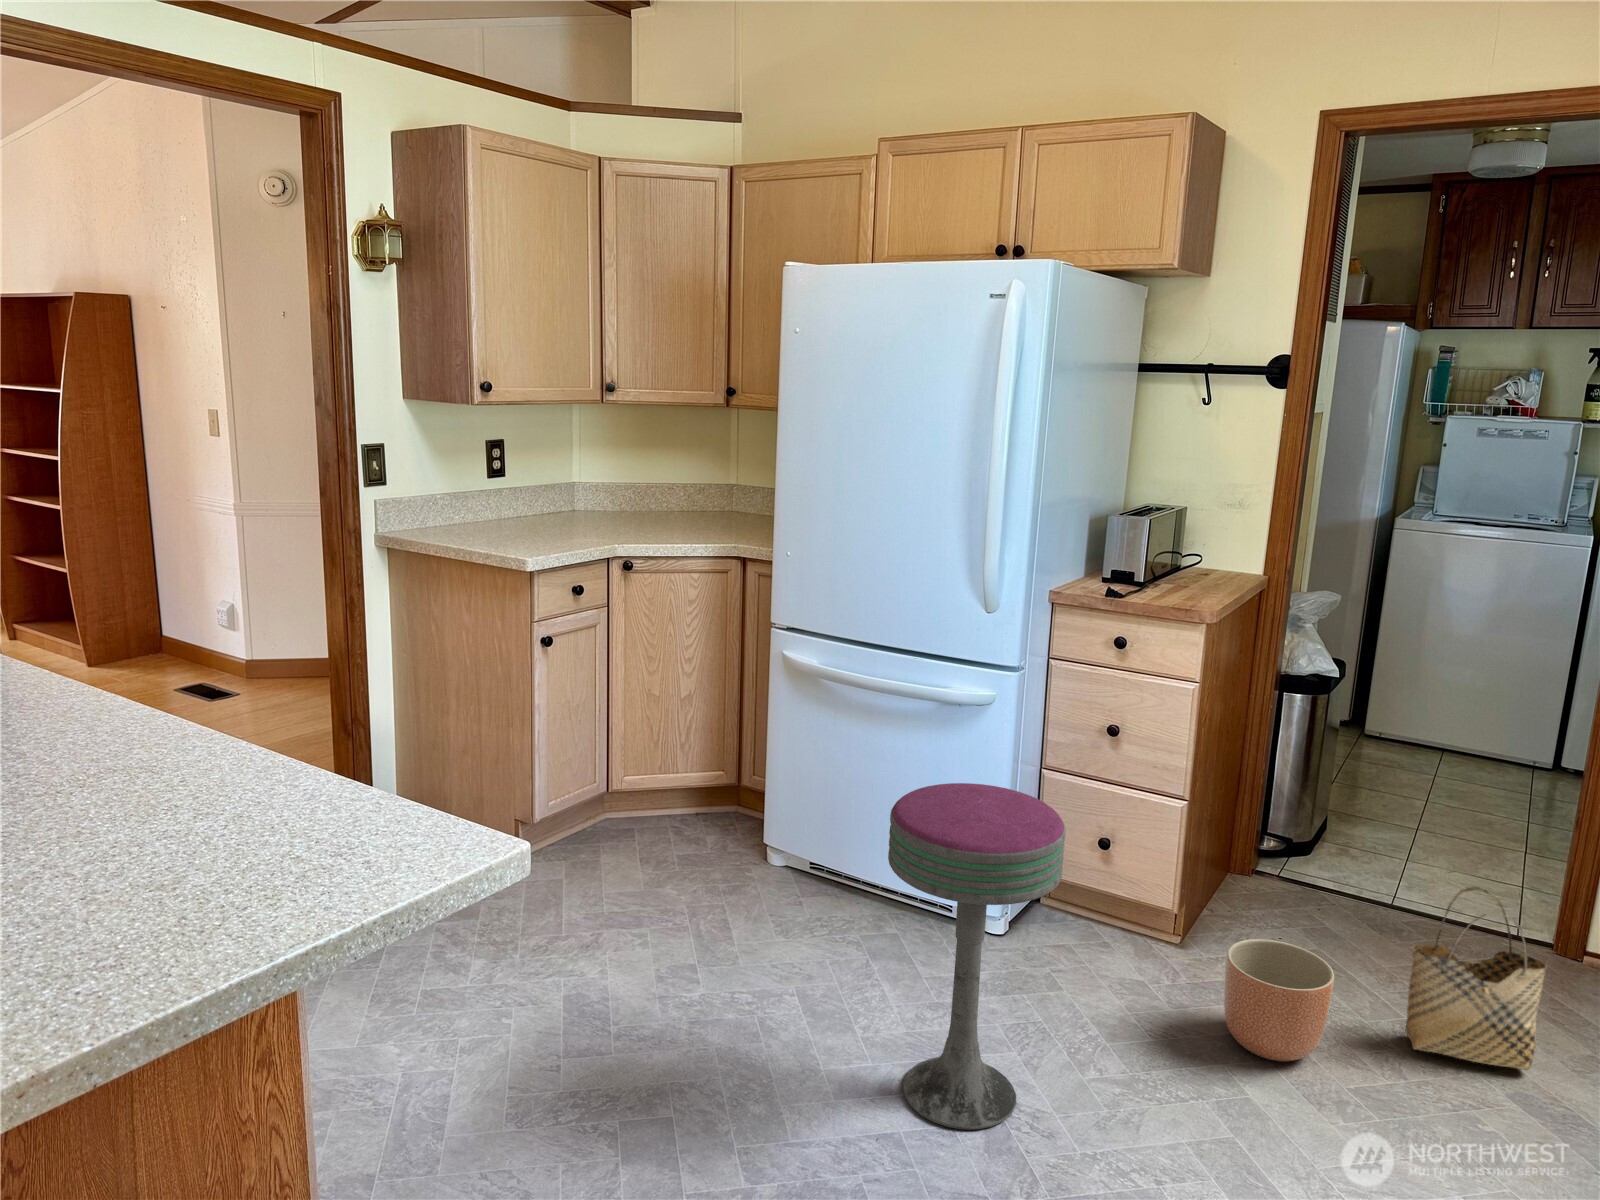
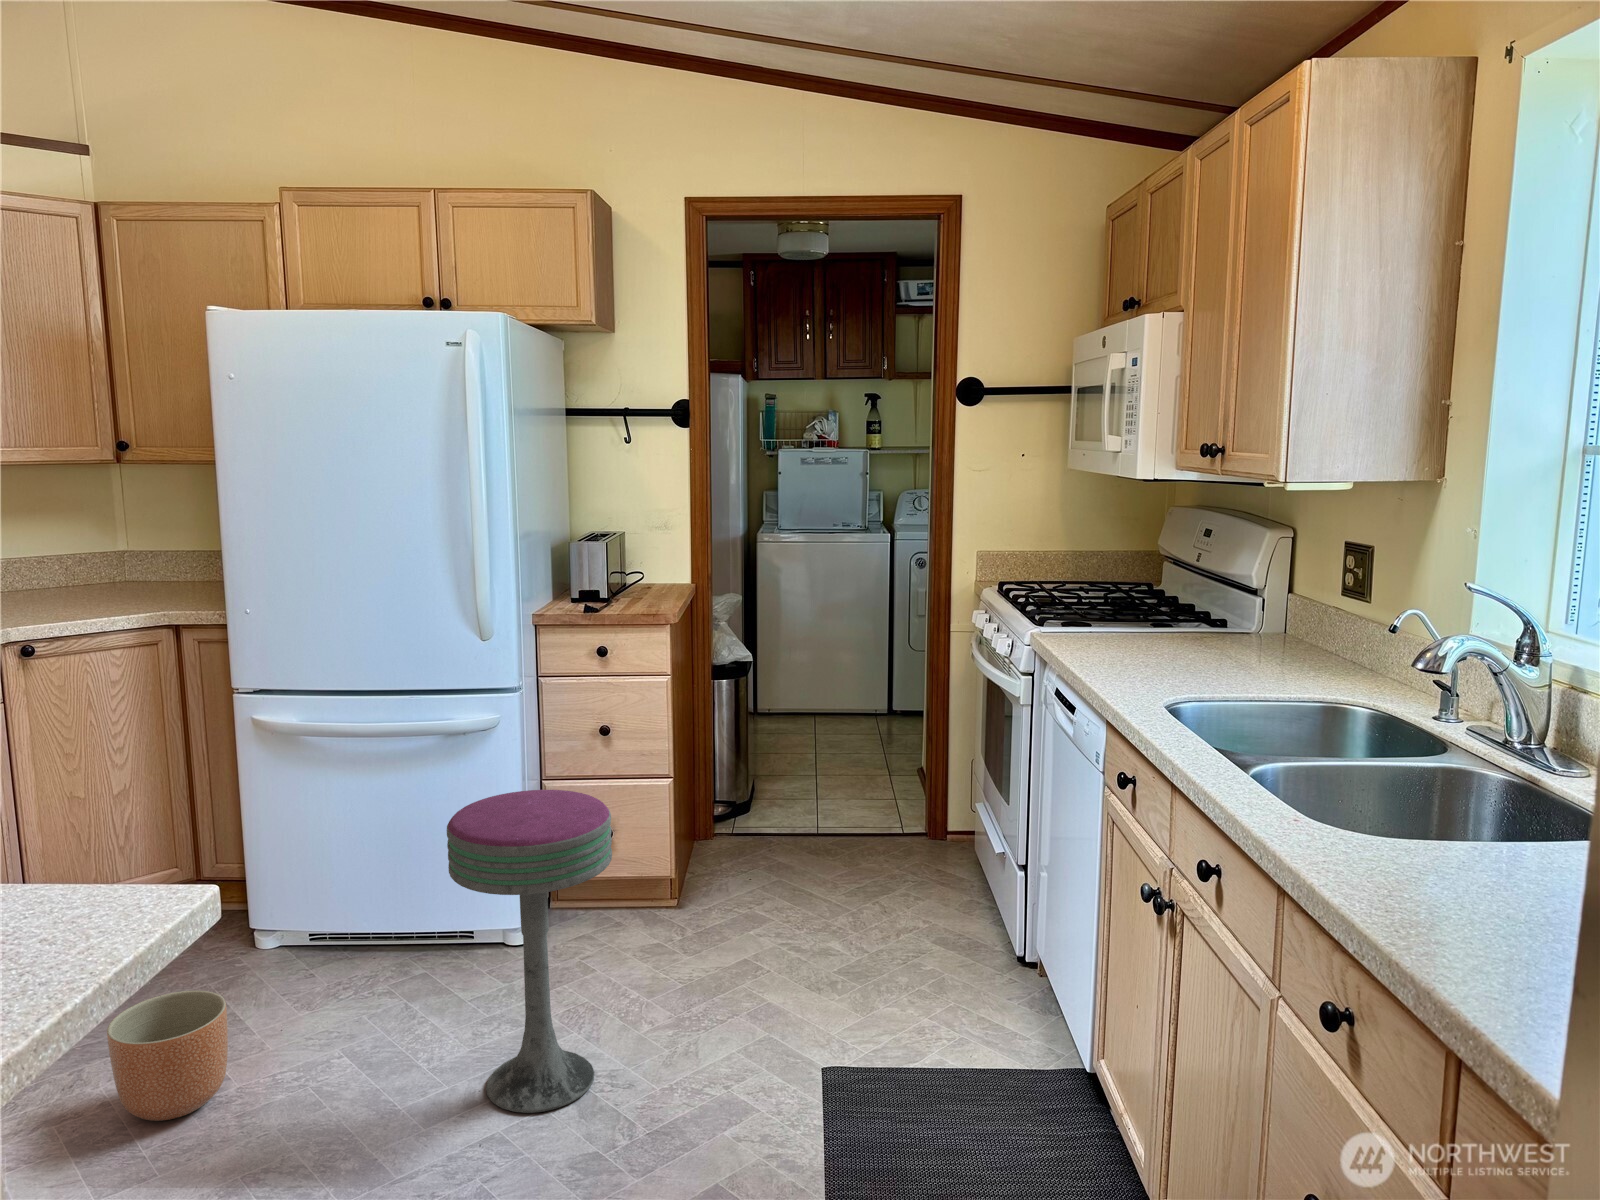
woven basket: present [1405,887,1546,1070] -> none [855,794,942,930]
planter: present [1224,939,1334,1061] -> present [107,991,228,1121]

